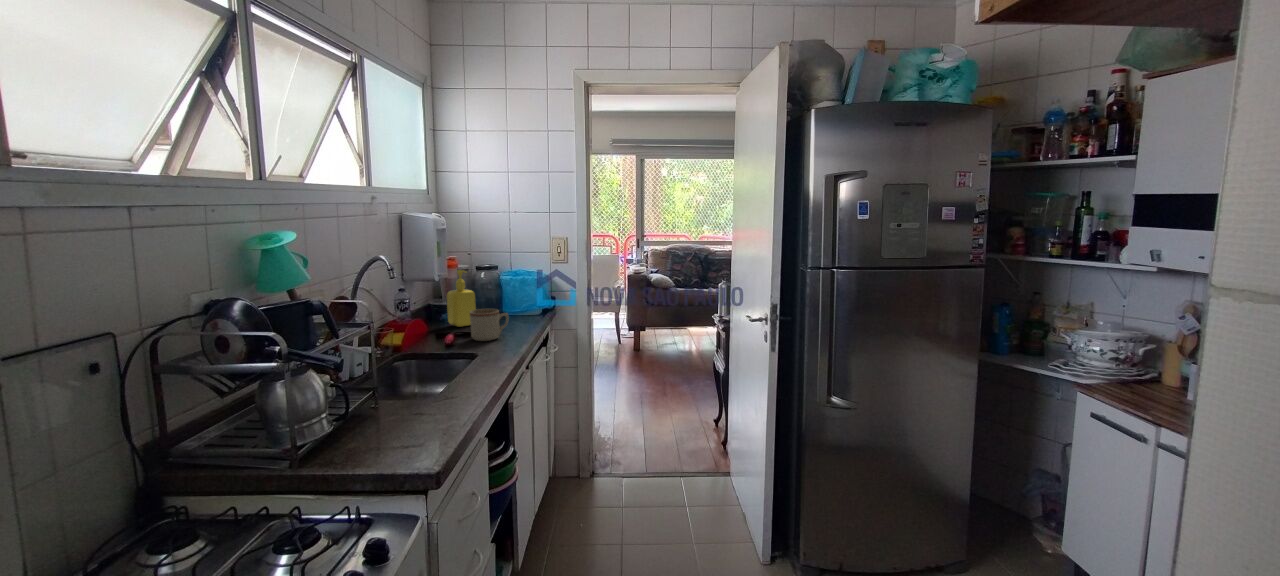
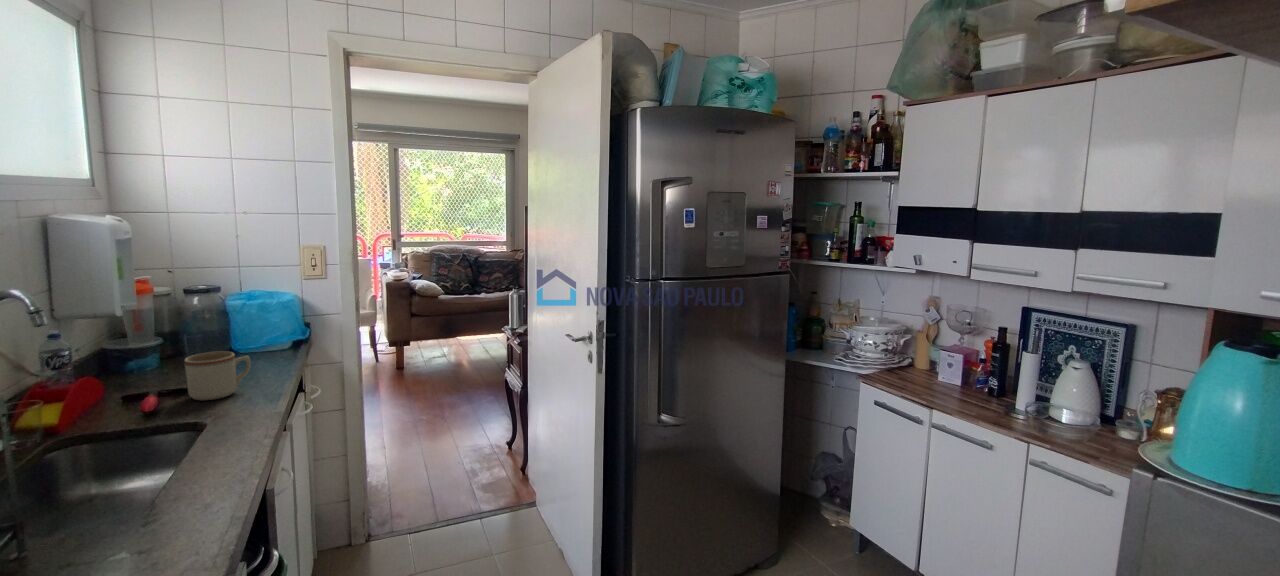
soap dispenser: present [447,270,476,327] -> none [136,297,190,380]

